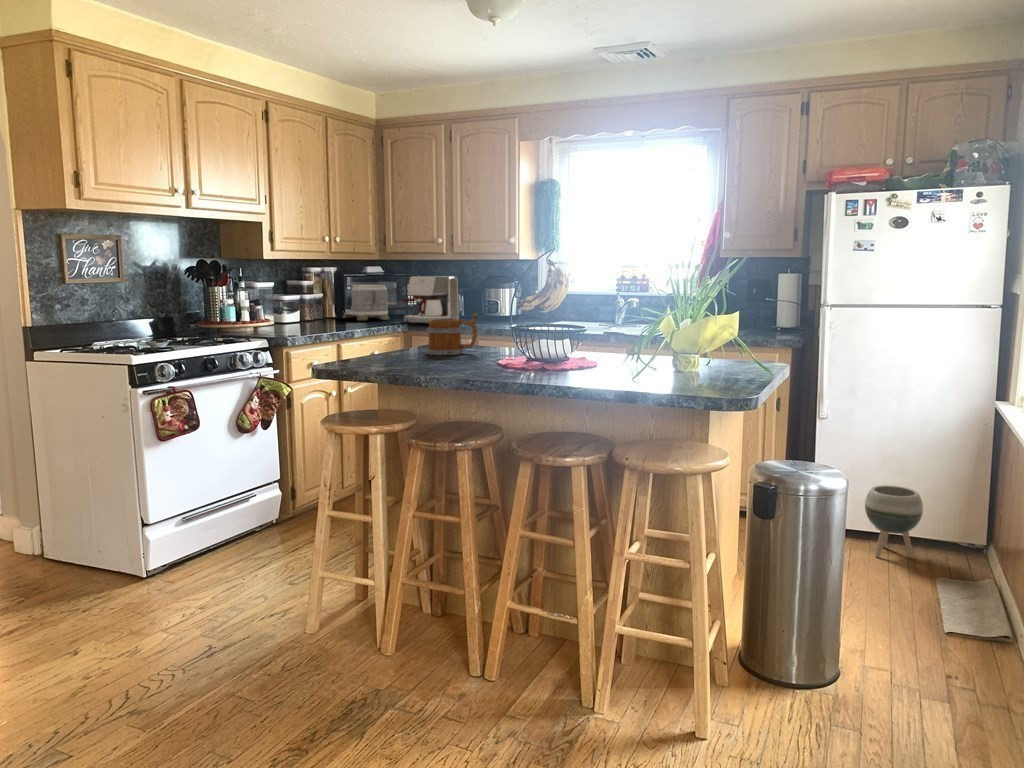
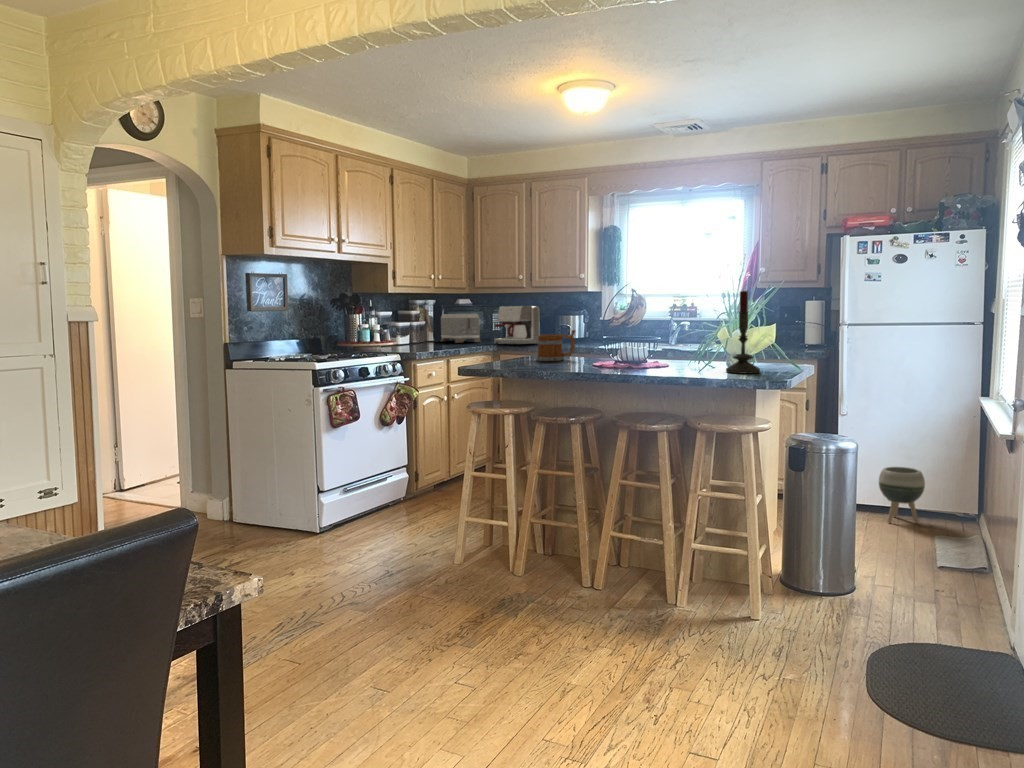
candle: none [670,262,716,383] -> present [726,291,760,374]

